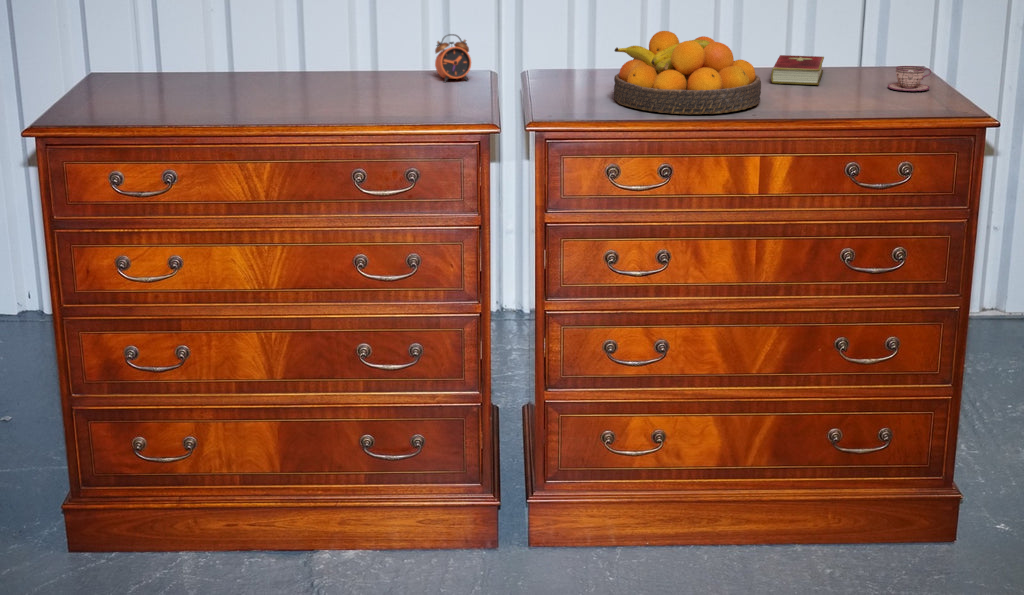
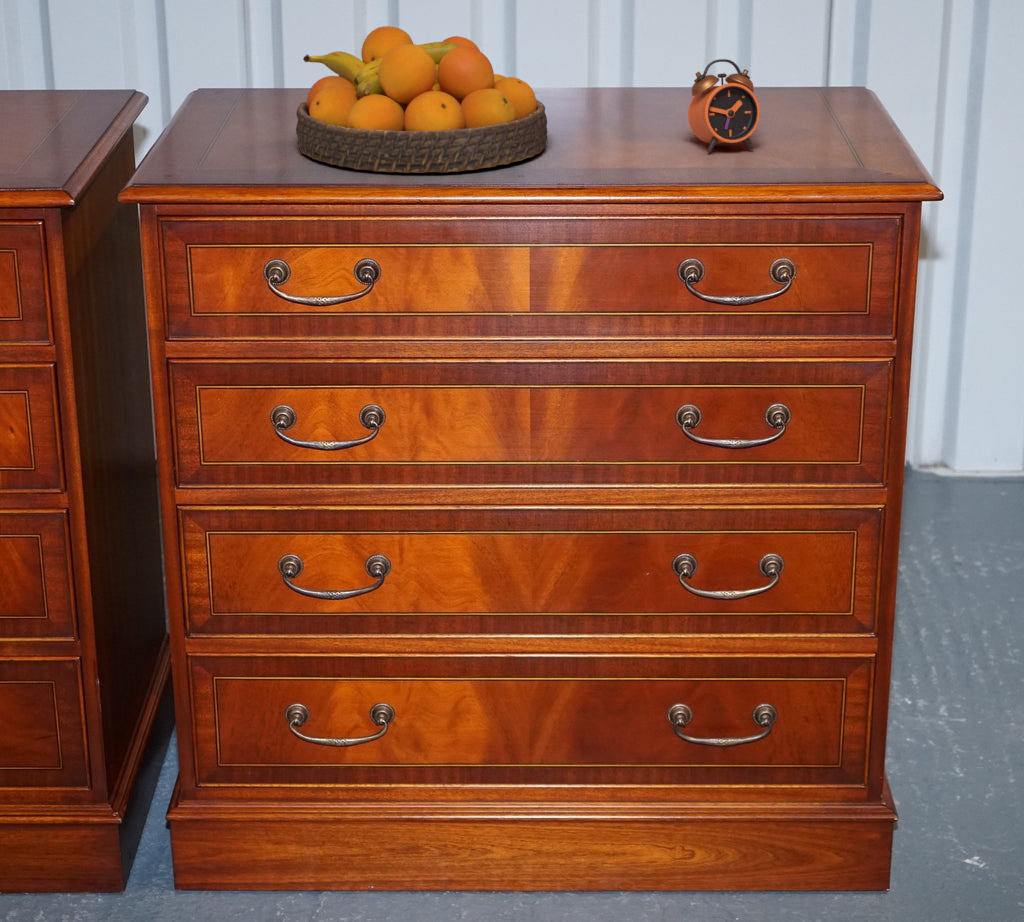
alarm clock: present [435,34,471,83] -> present [688,59,760,153]
hardcover book: present [771,55,824,85] -> none [592,68,697,120]
teacup: present [888,66,931,91] -> none [784,89,855,132]

